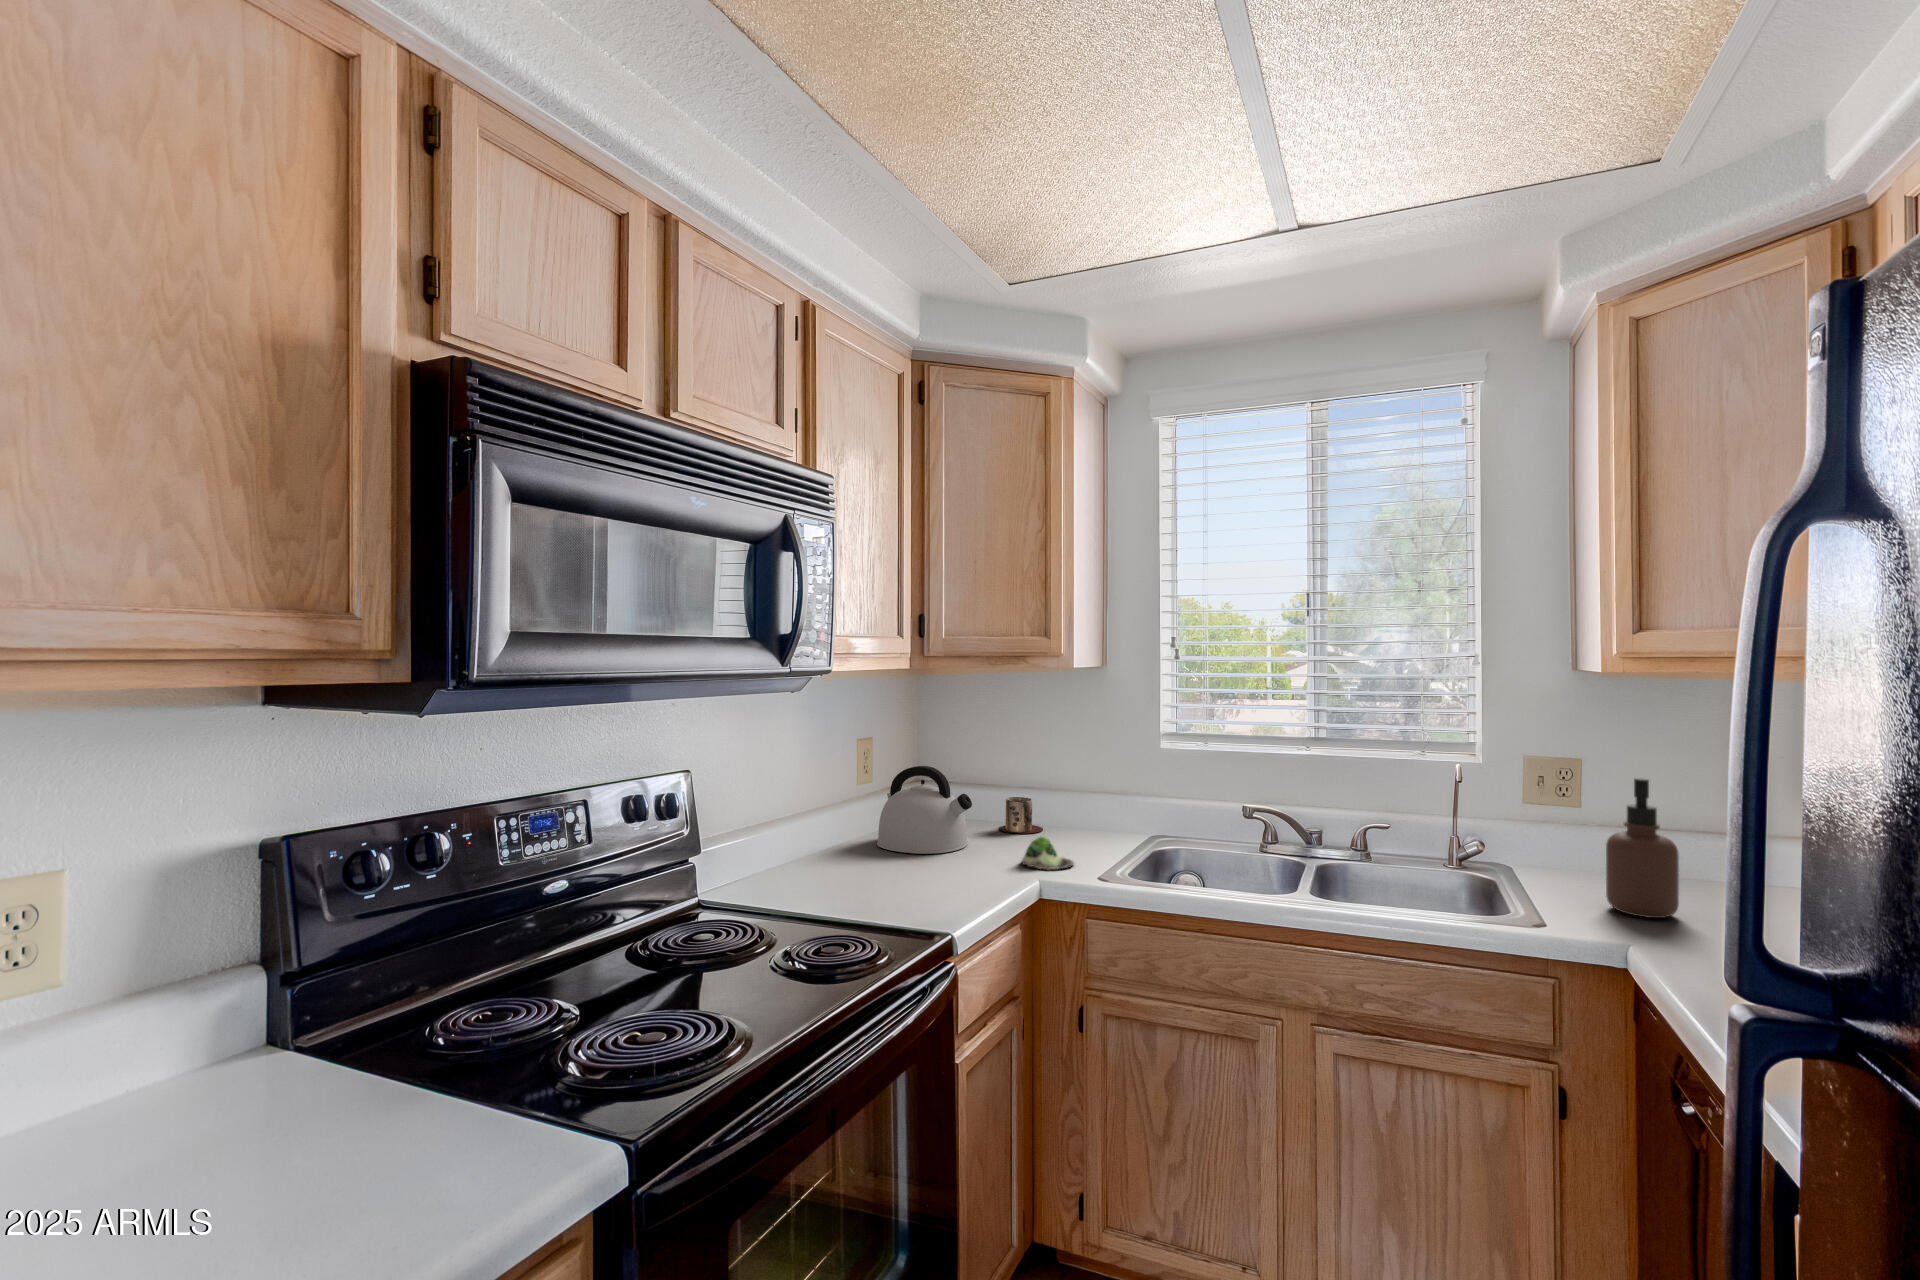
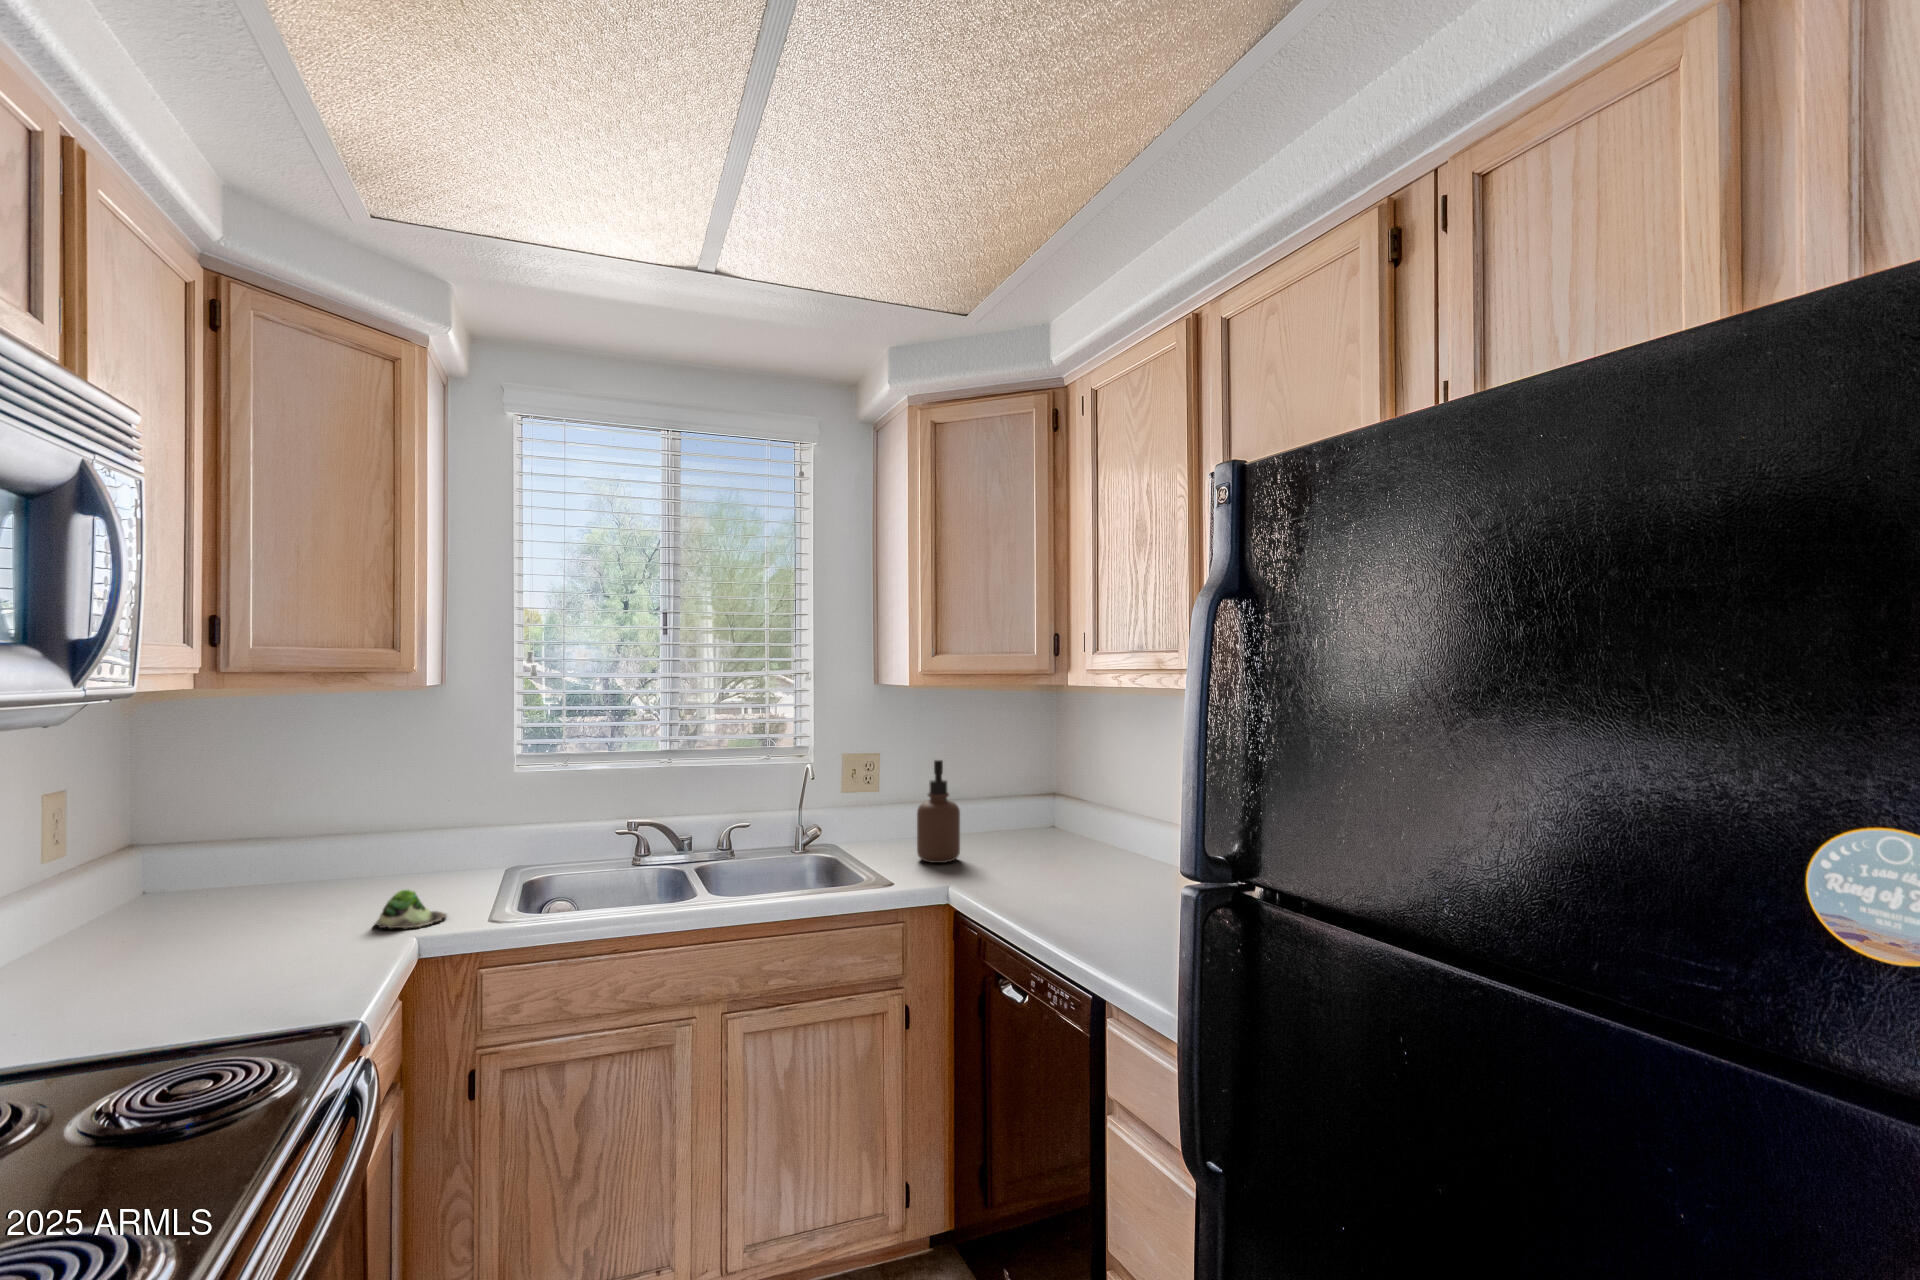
kettle: present [877,766,972,854] -> none [113,826,286,951]
mug: present [999,797,1043,833] -> none [301,851,367,898]

